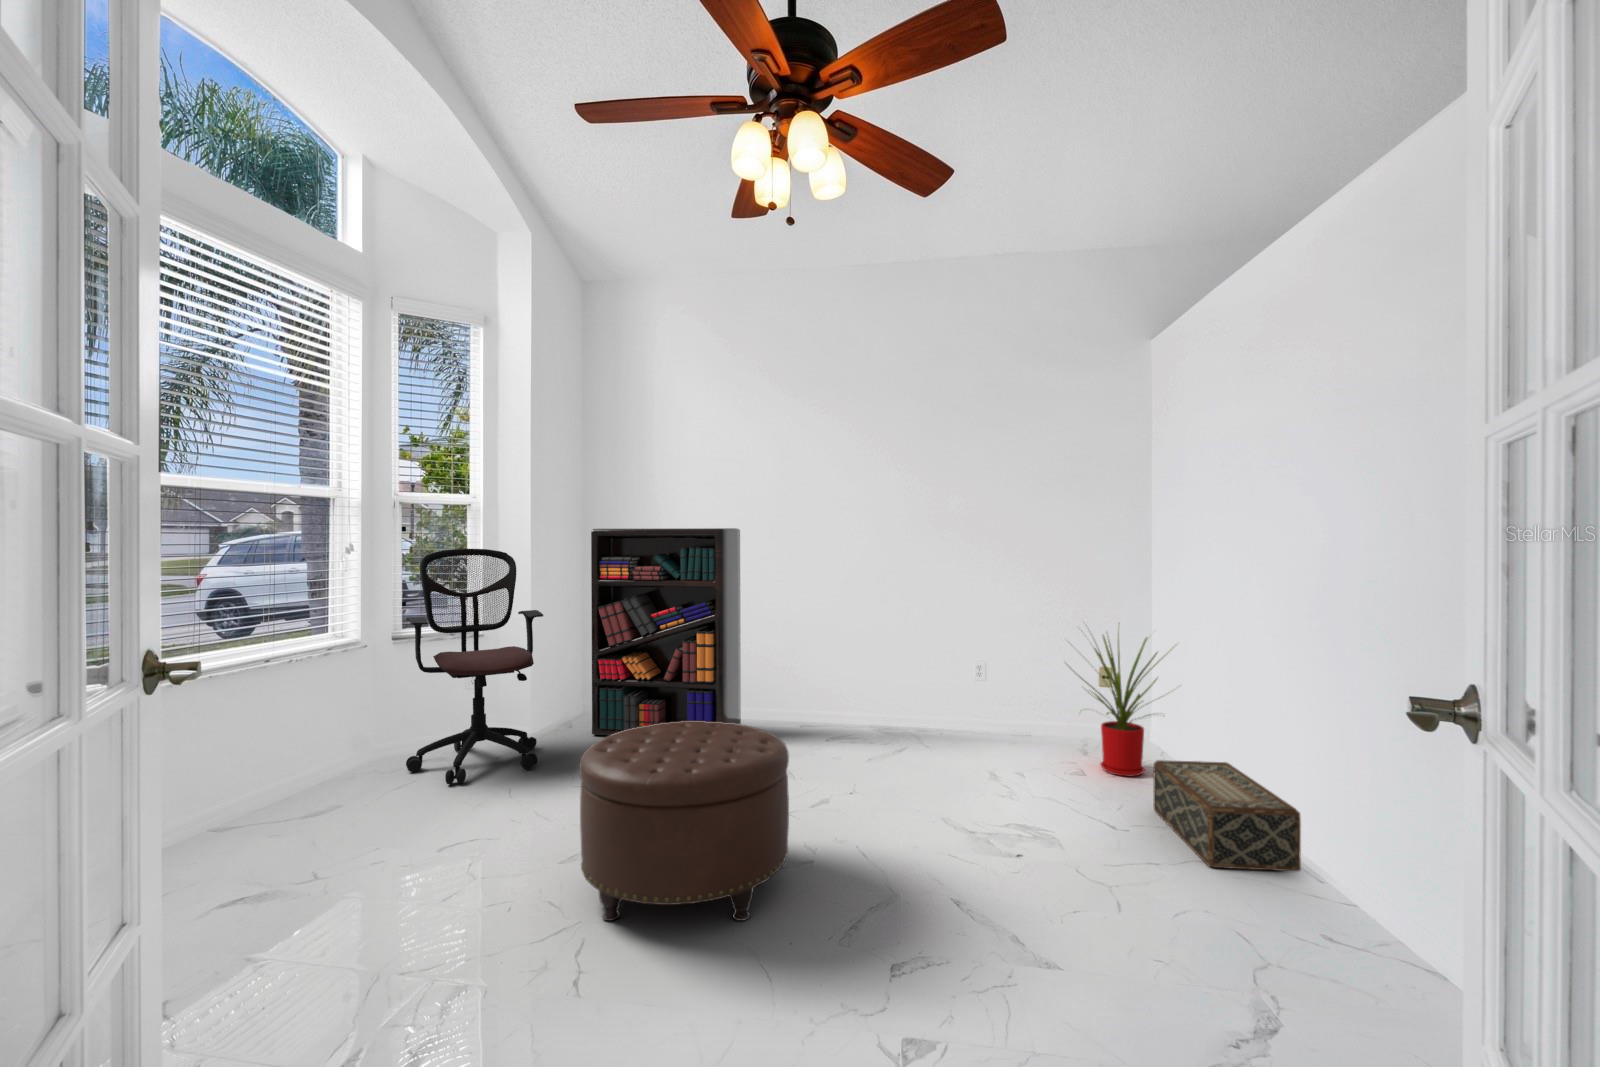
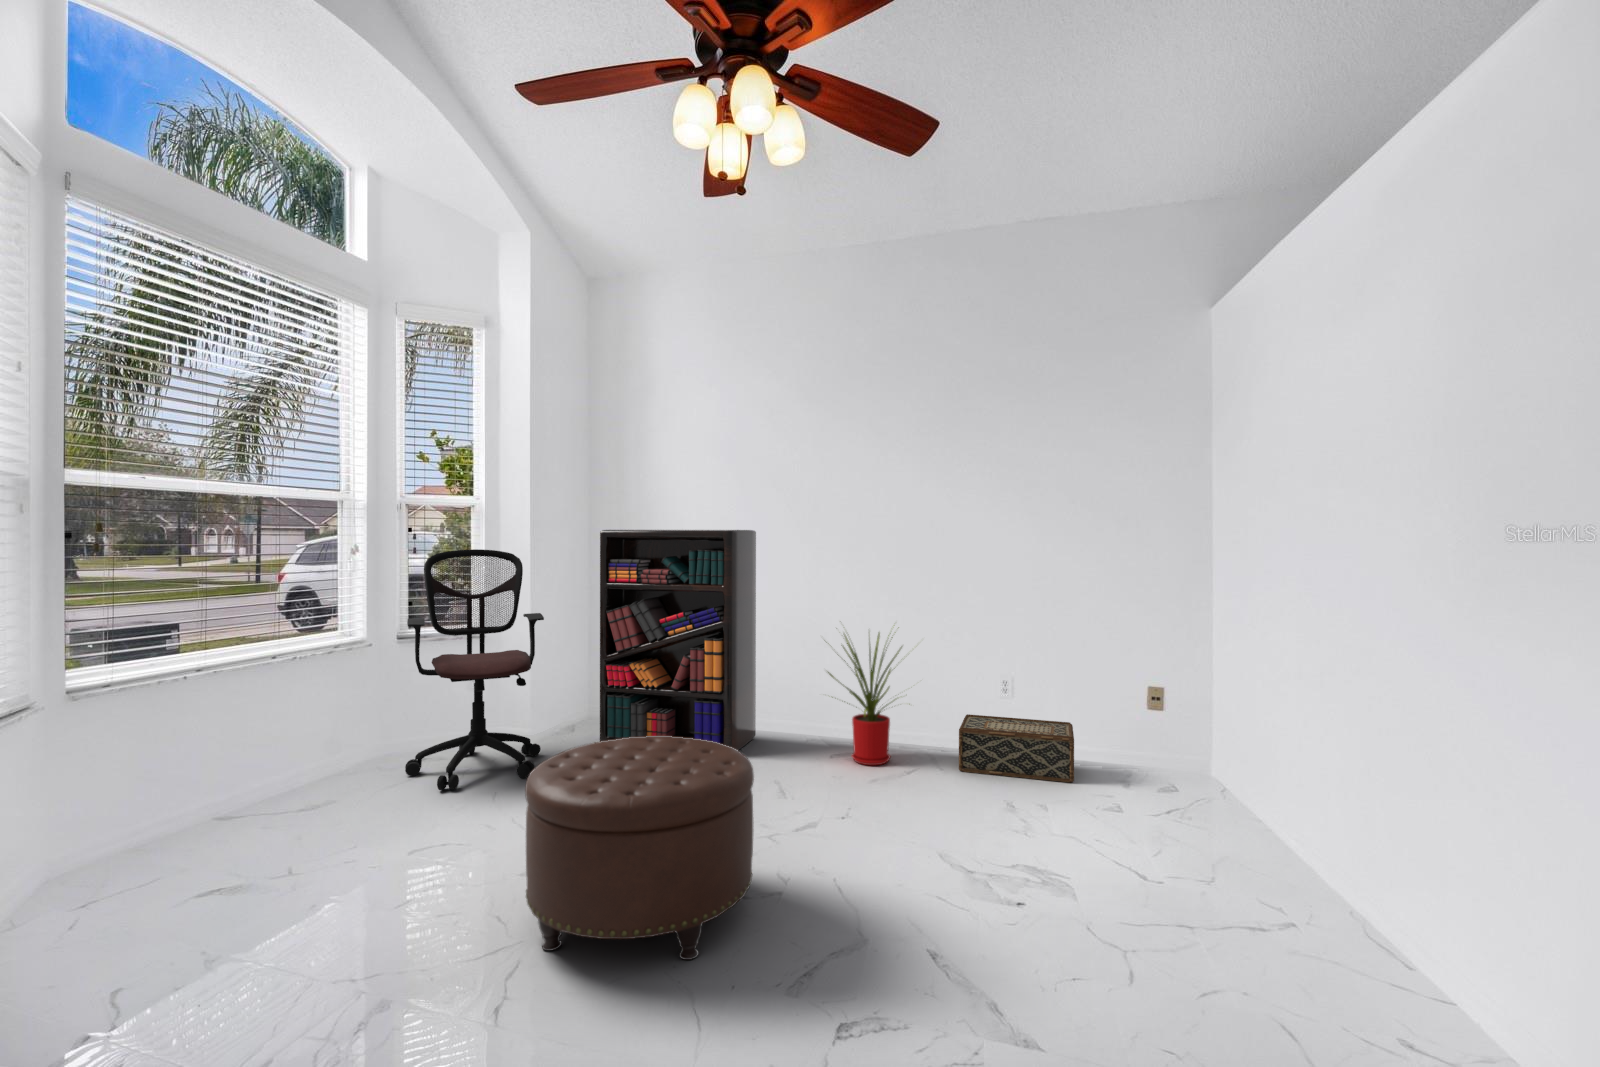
house plant: present [1080,635,1163,776] -> present [828,633,902,765]
woven basket: present [1154,760,1301,871] -> present [959,714,1074,782]

